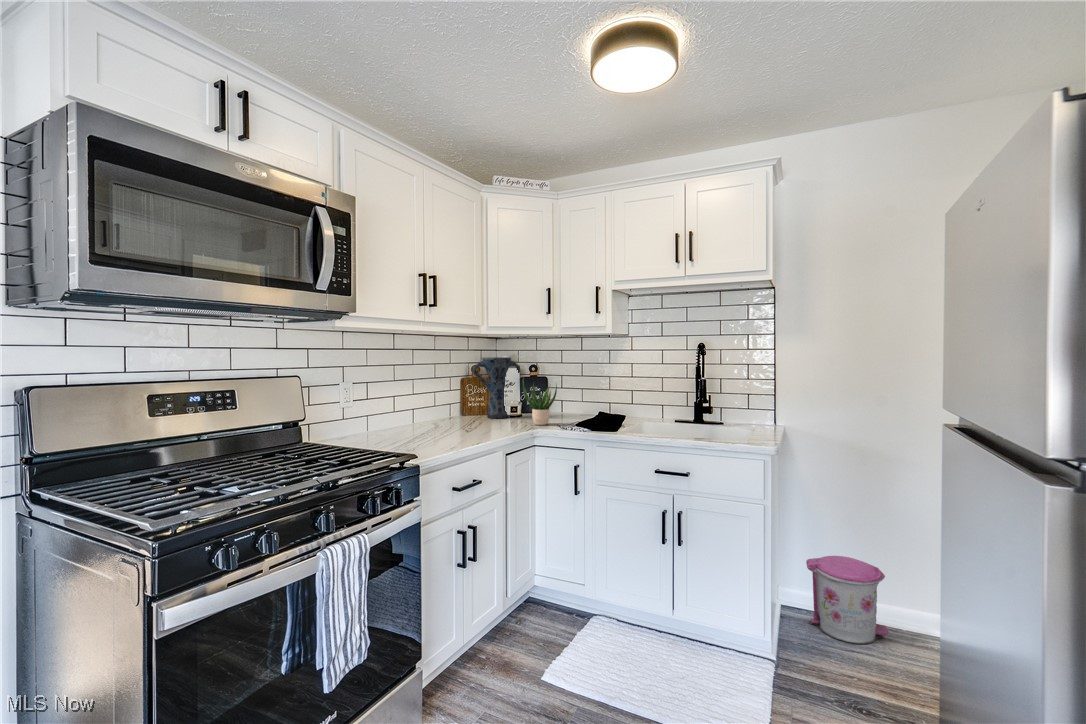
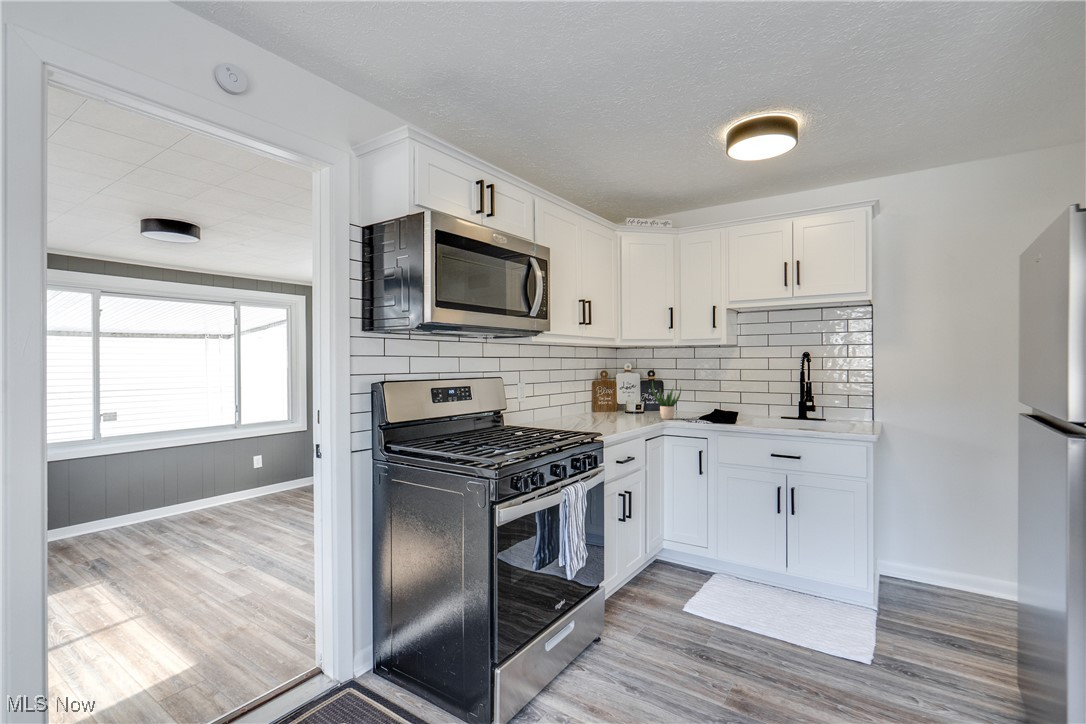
vase: present [473,357,520,418] -> none [606,364,644,415]
trash can: present [806,556,888,644] -> none [902,532,977,603]

